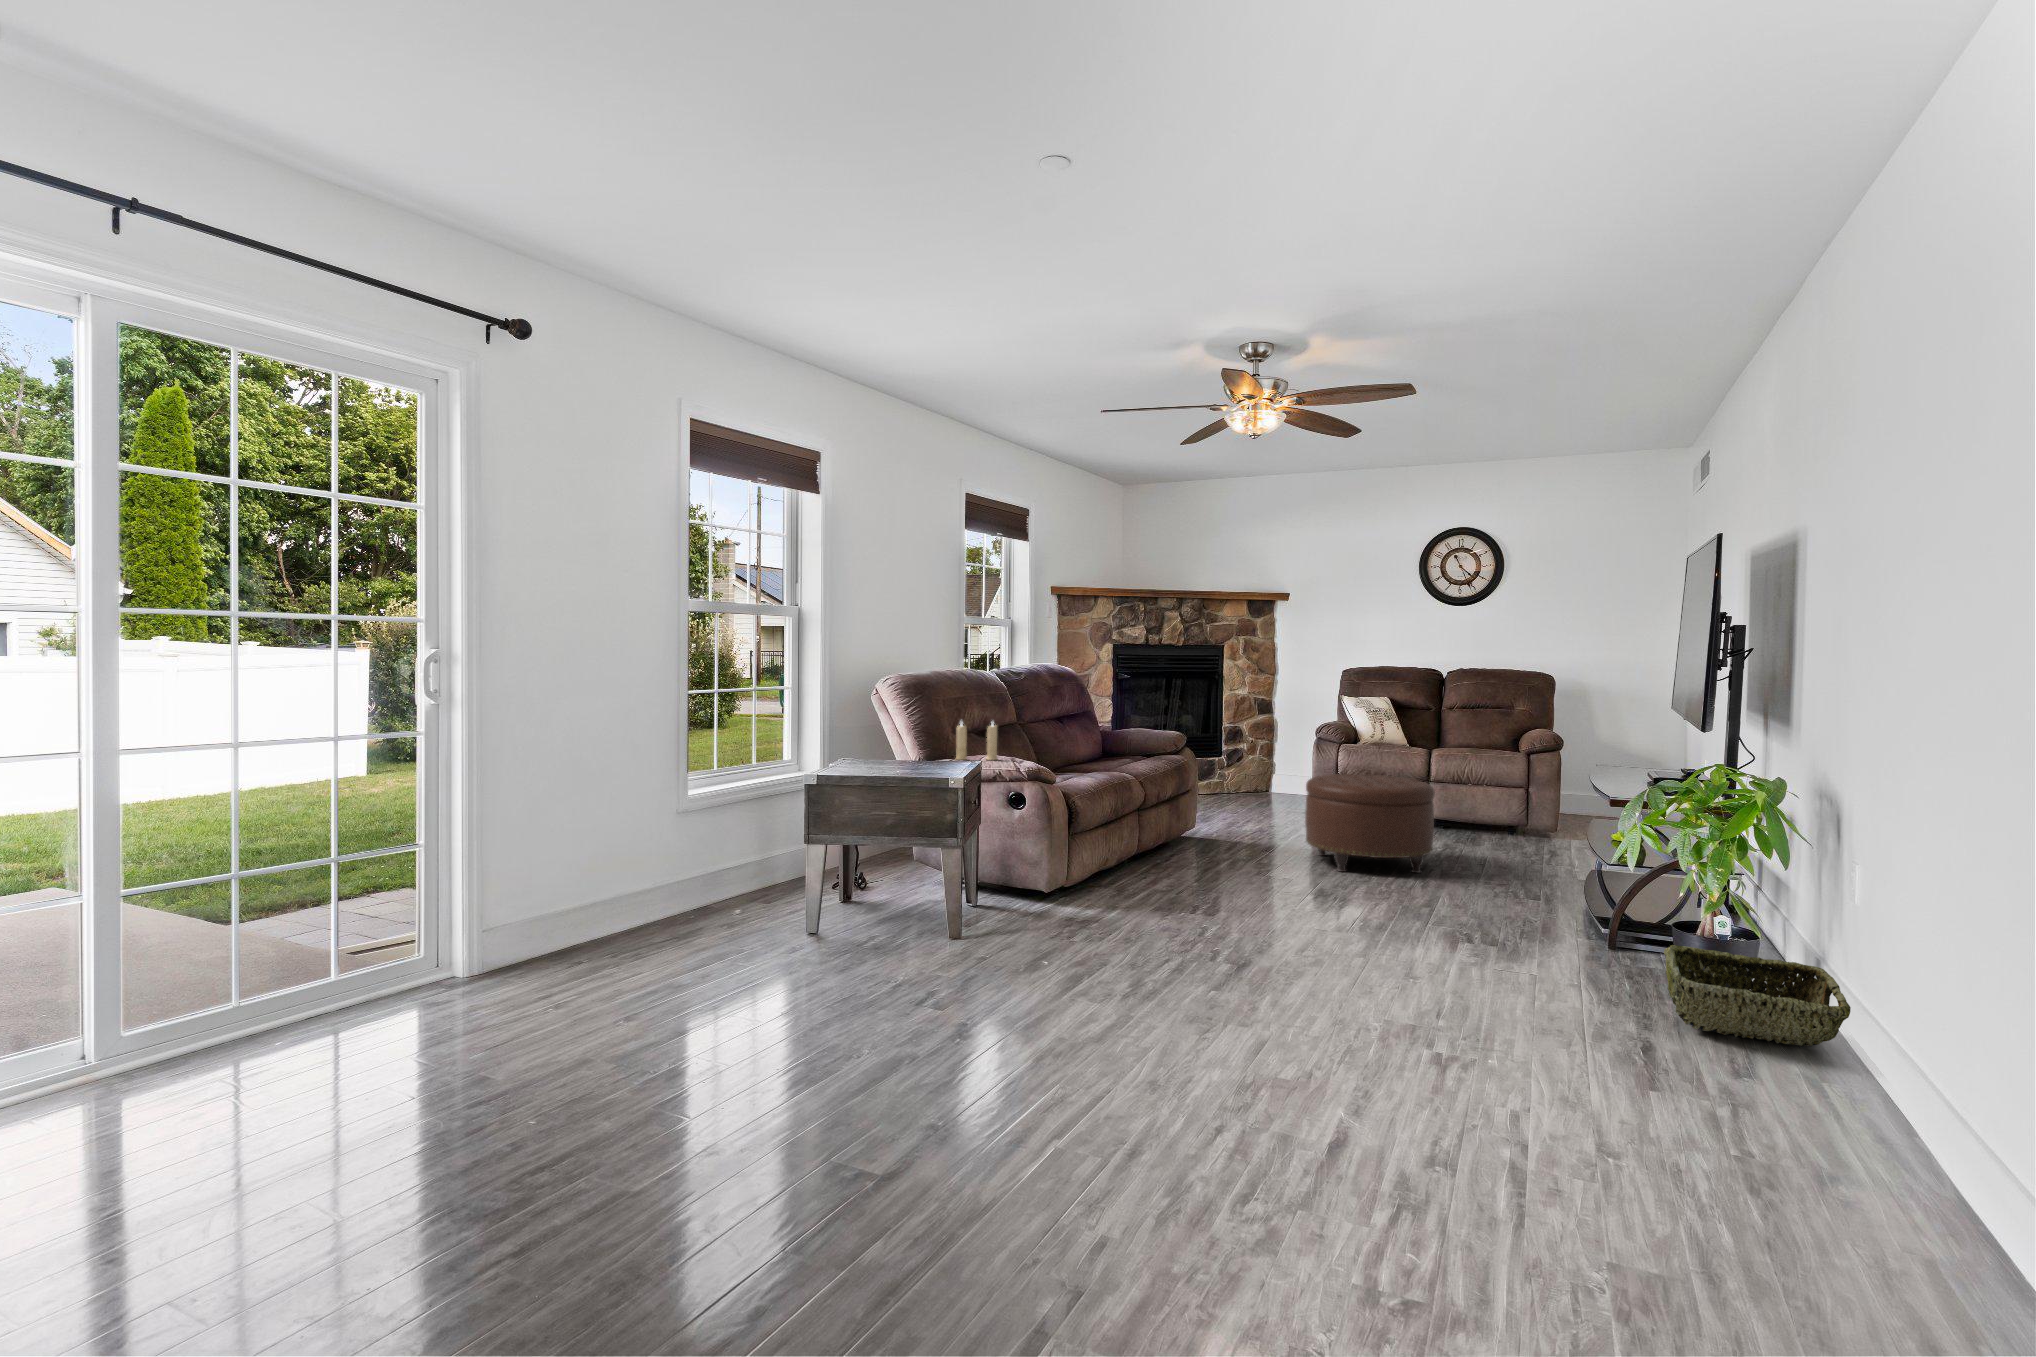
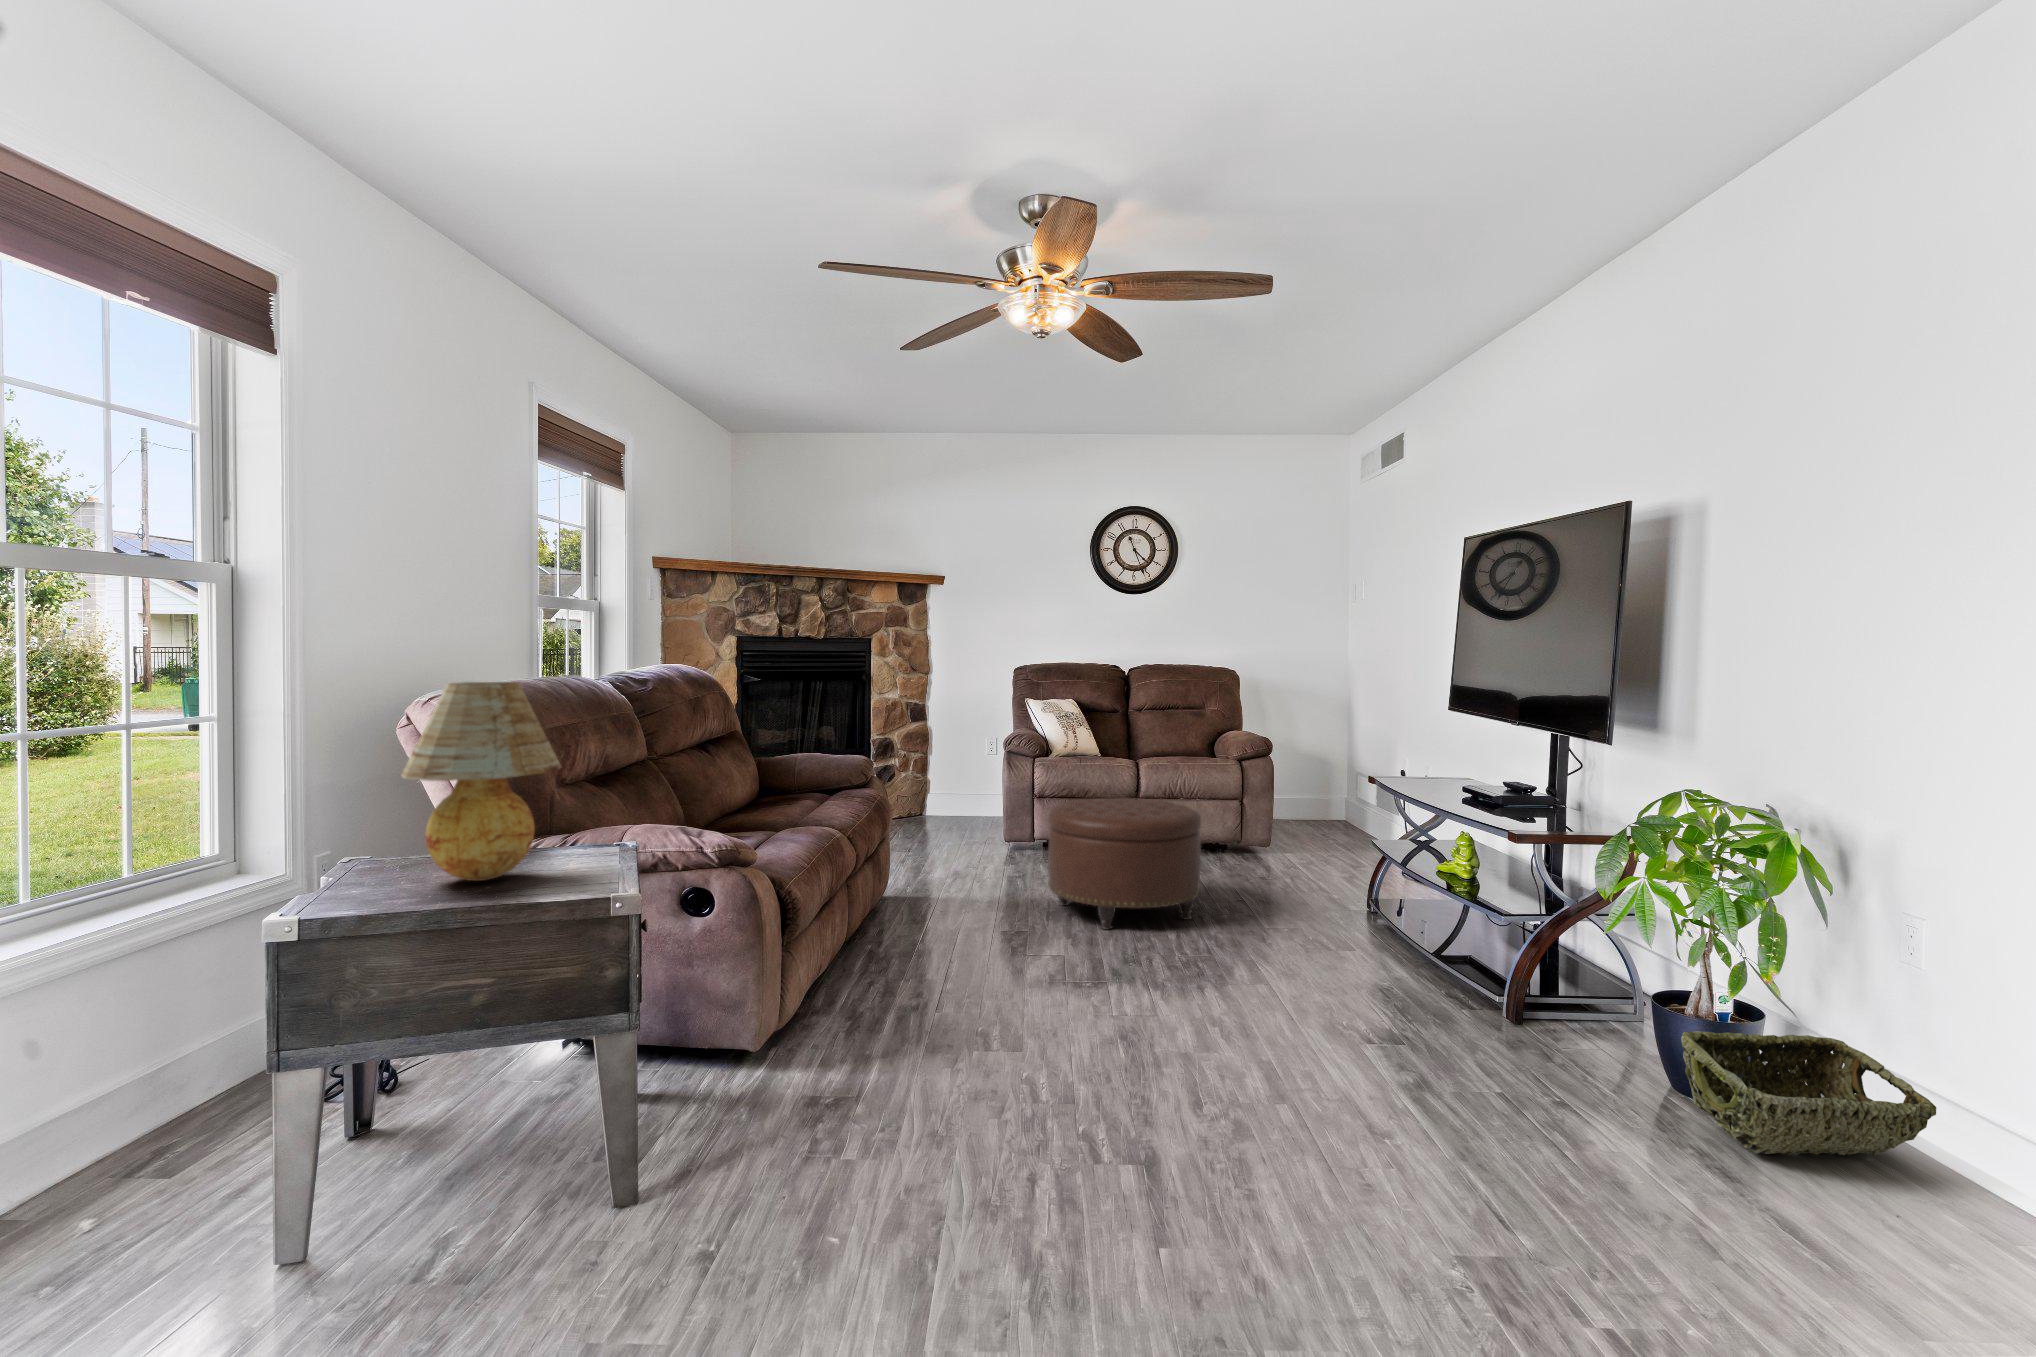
table lamp: none [865,670,936,768] -> present [401,682,561,881]
candle: present [956,722,997,760] -> none [575,762,658,839]

